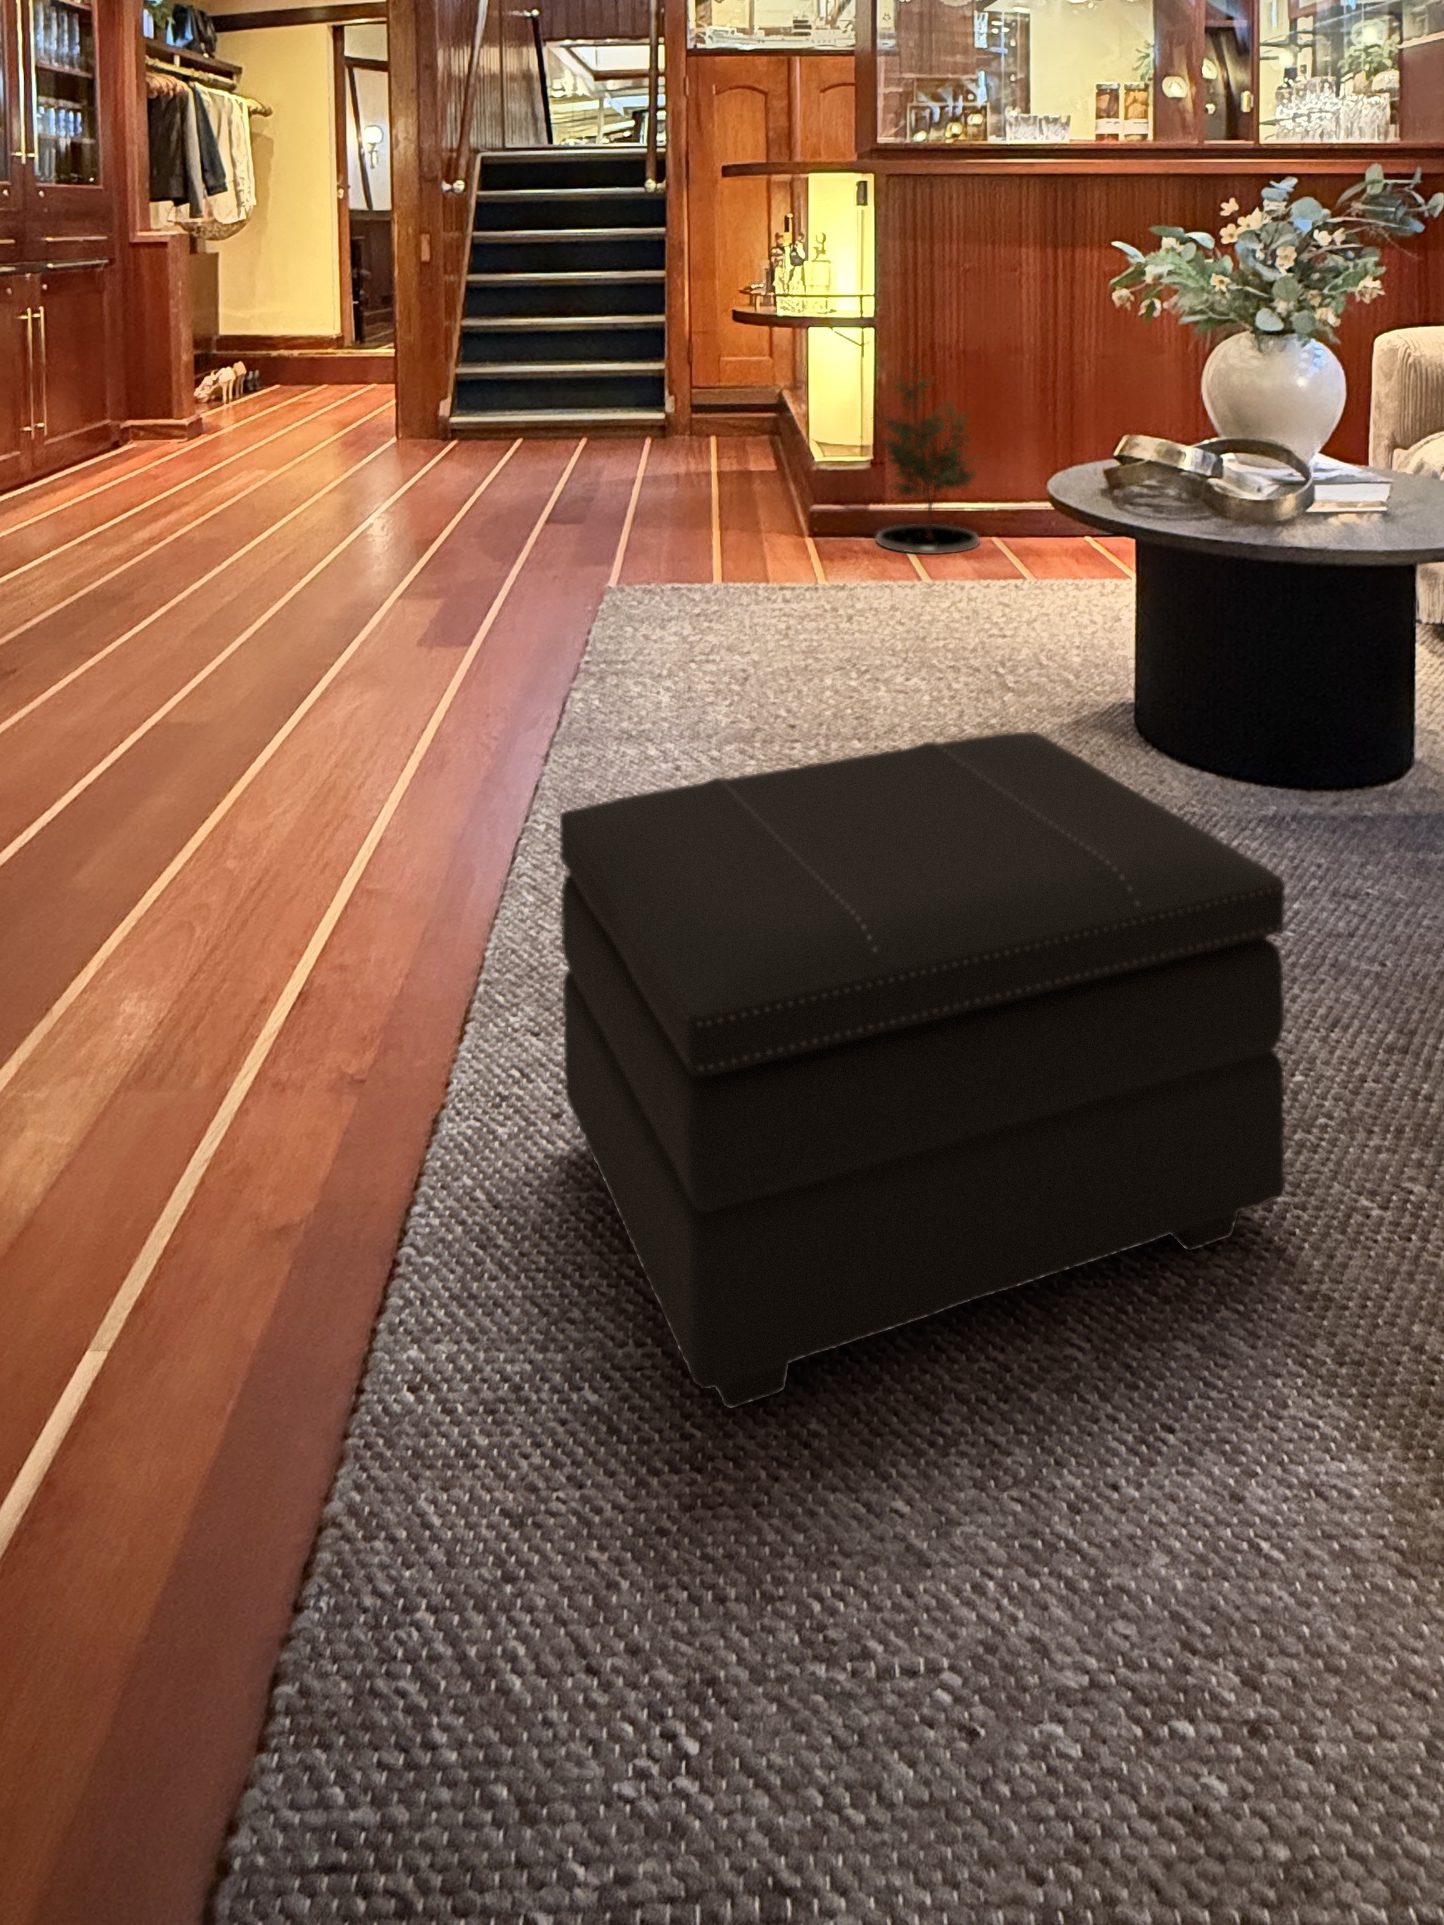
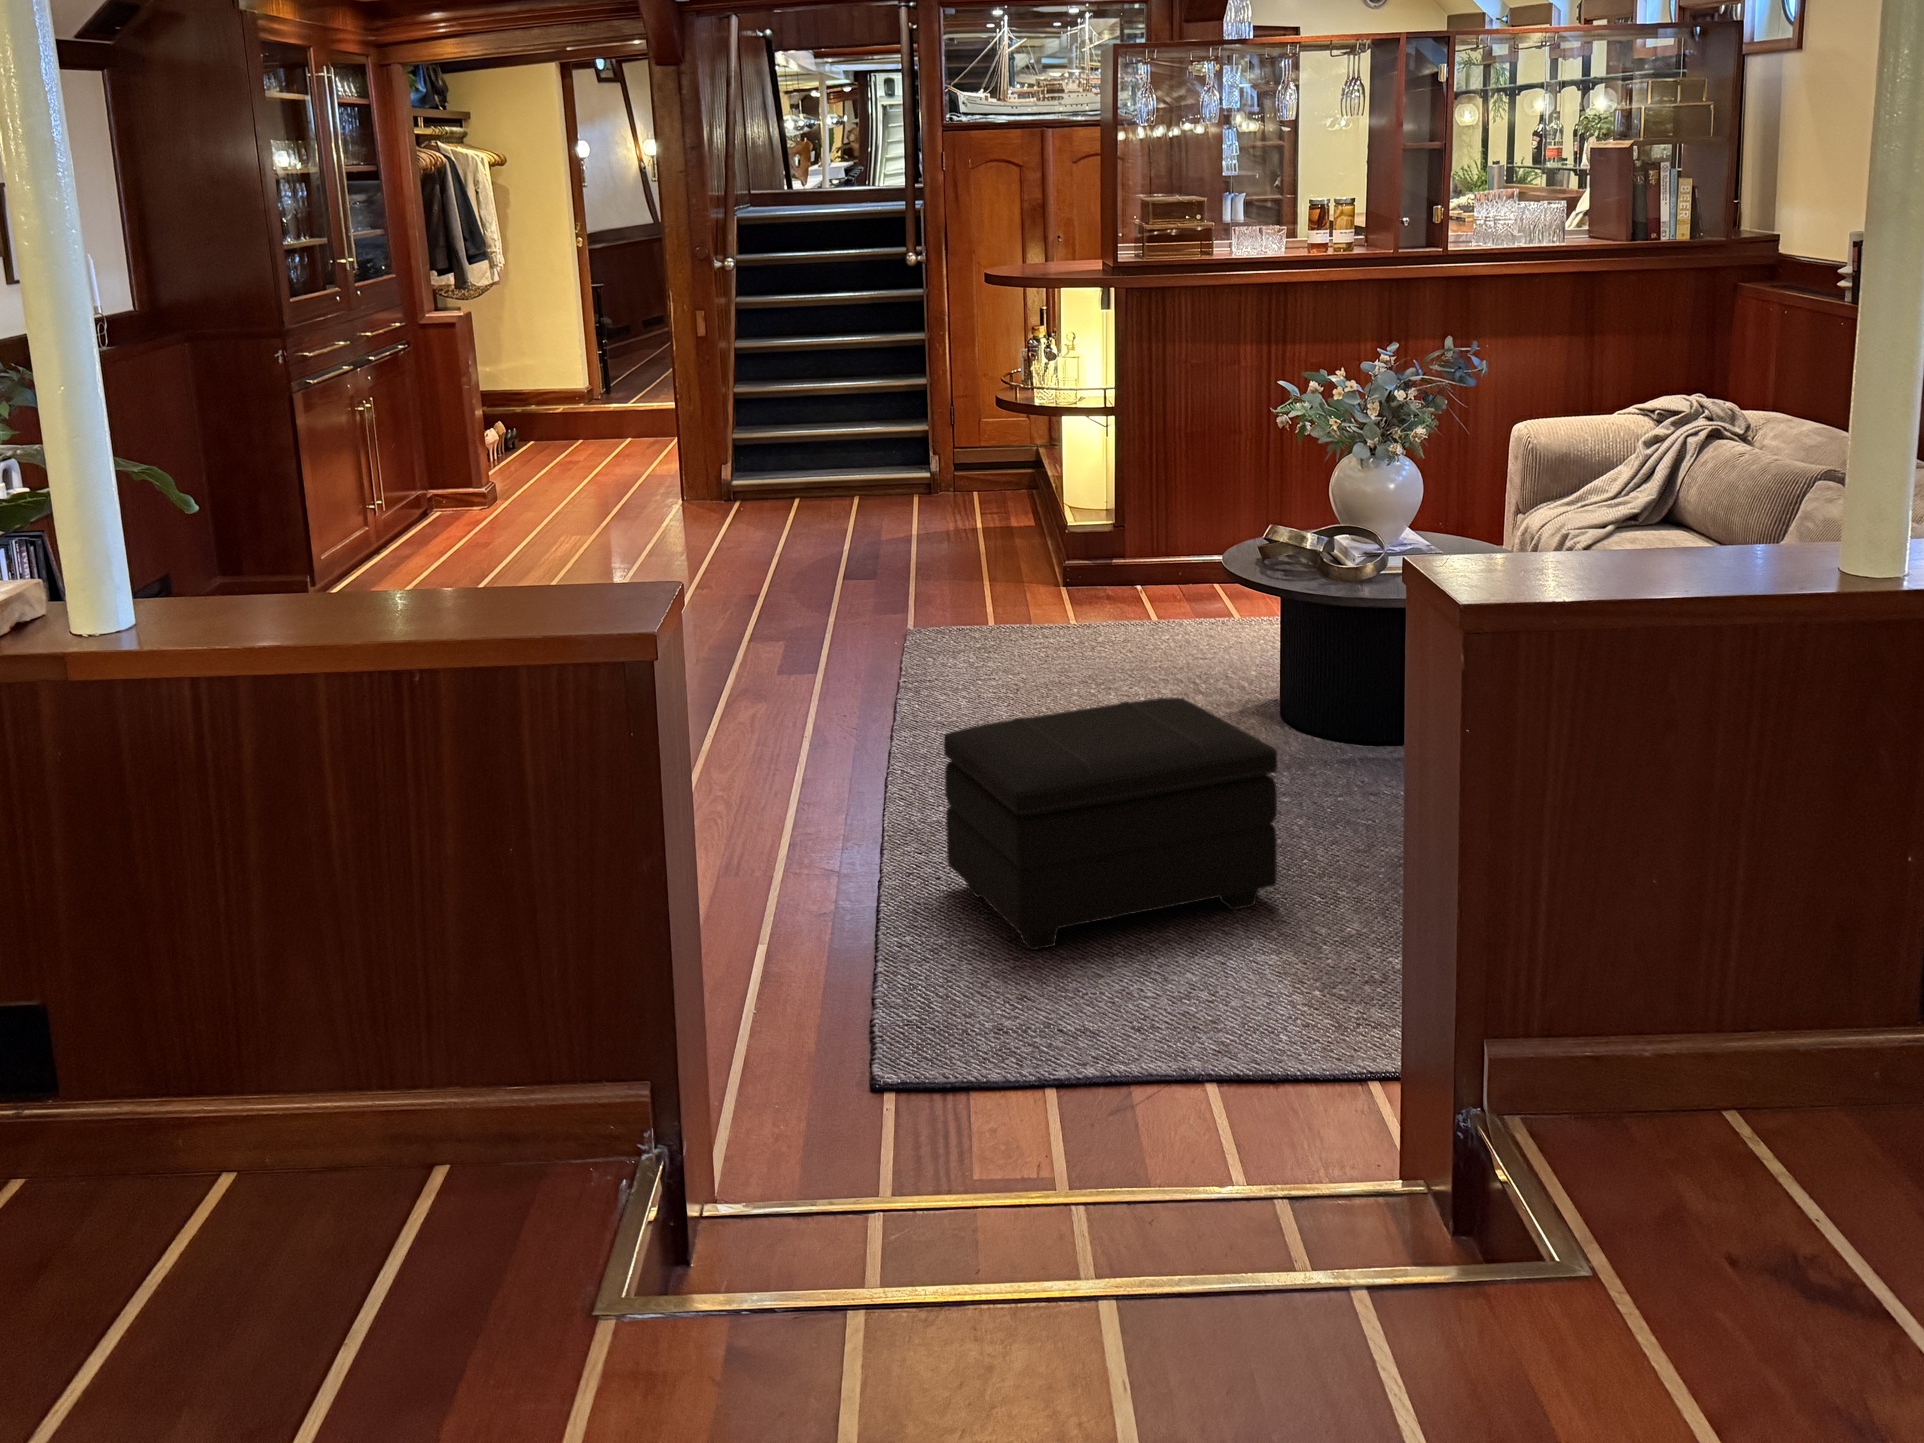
potted tree: present [876,361,980,554] -> none [1111,444,1205,600]

